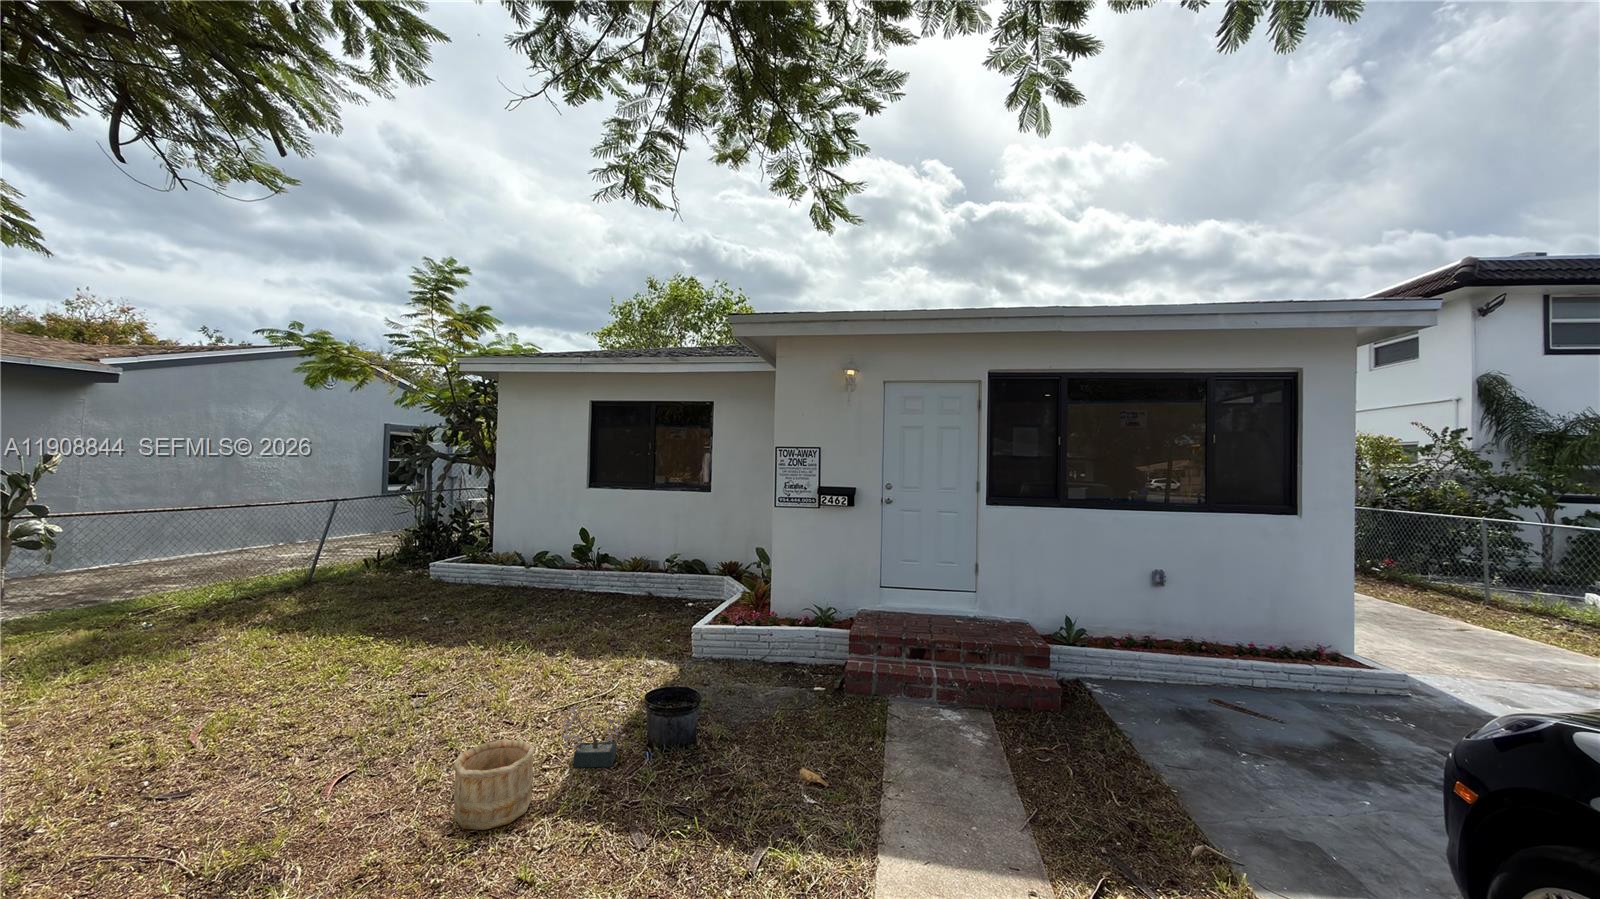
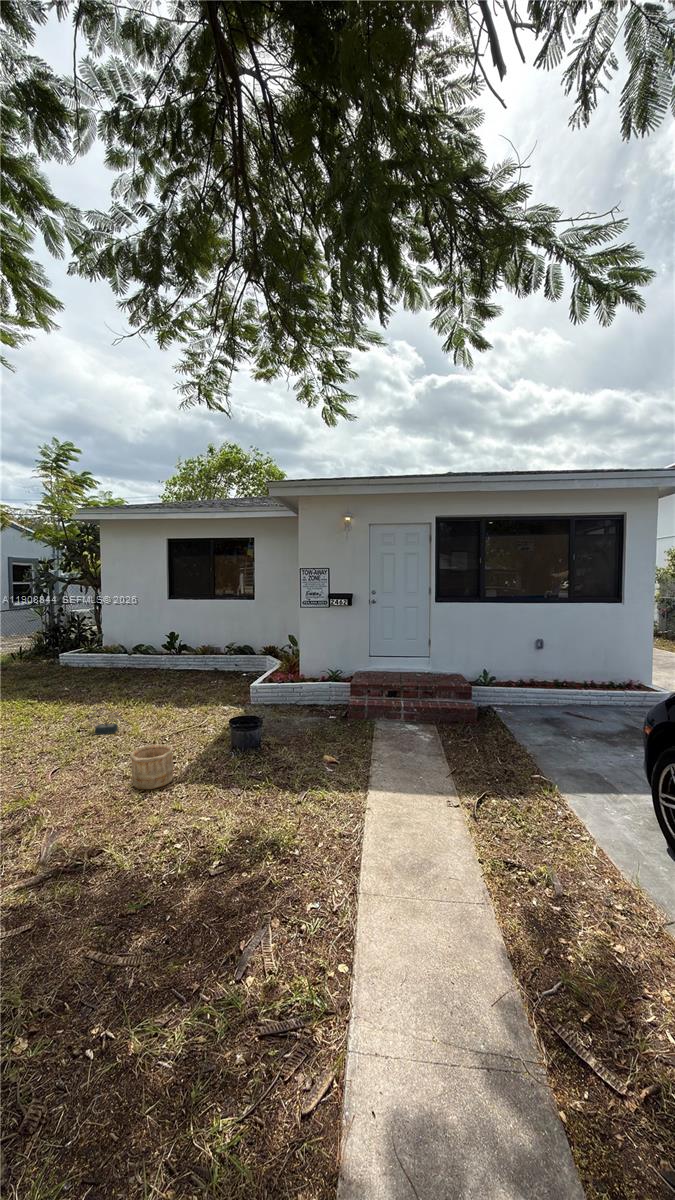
decorative plant: present [561,706,626,768] -> present [89,708,120,735]

